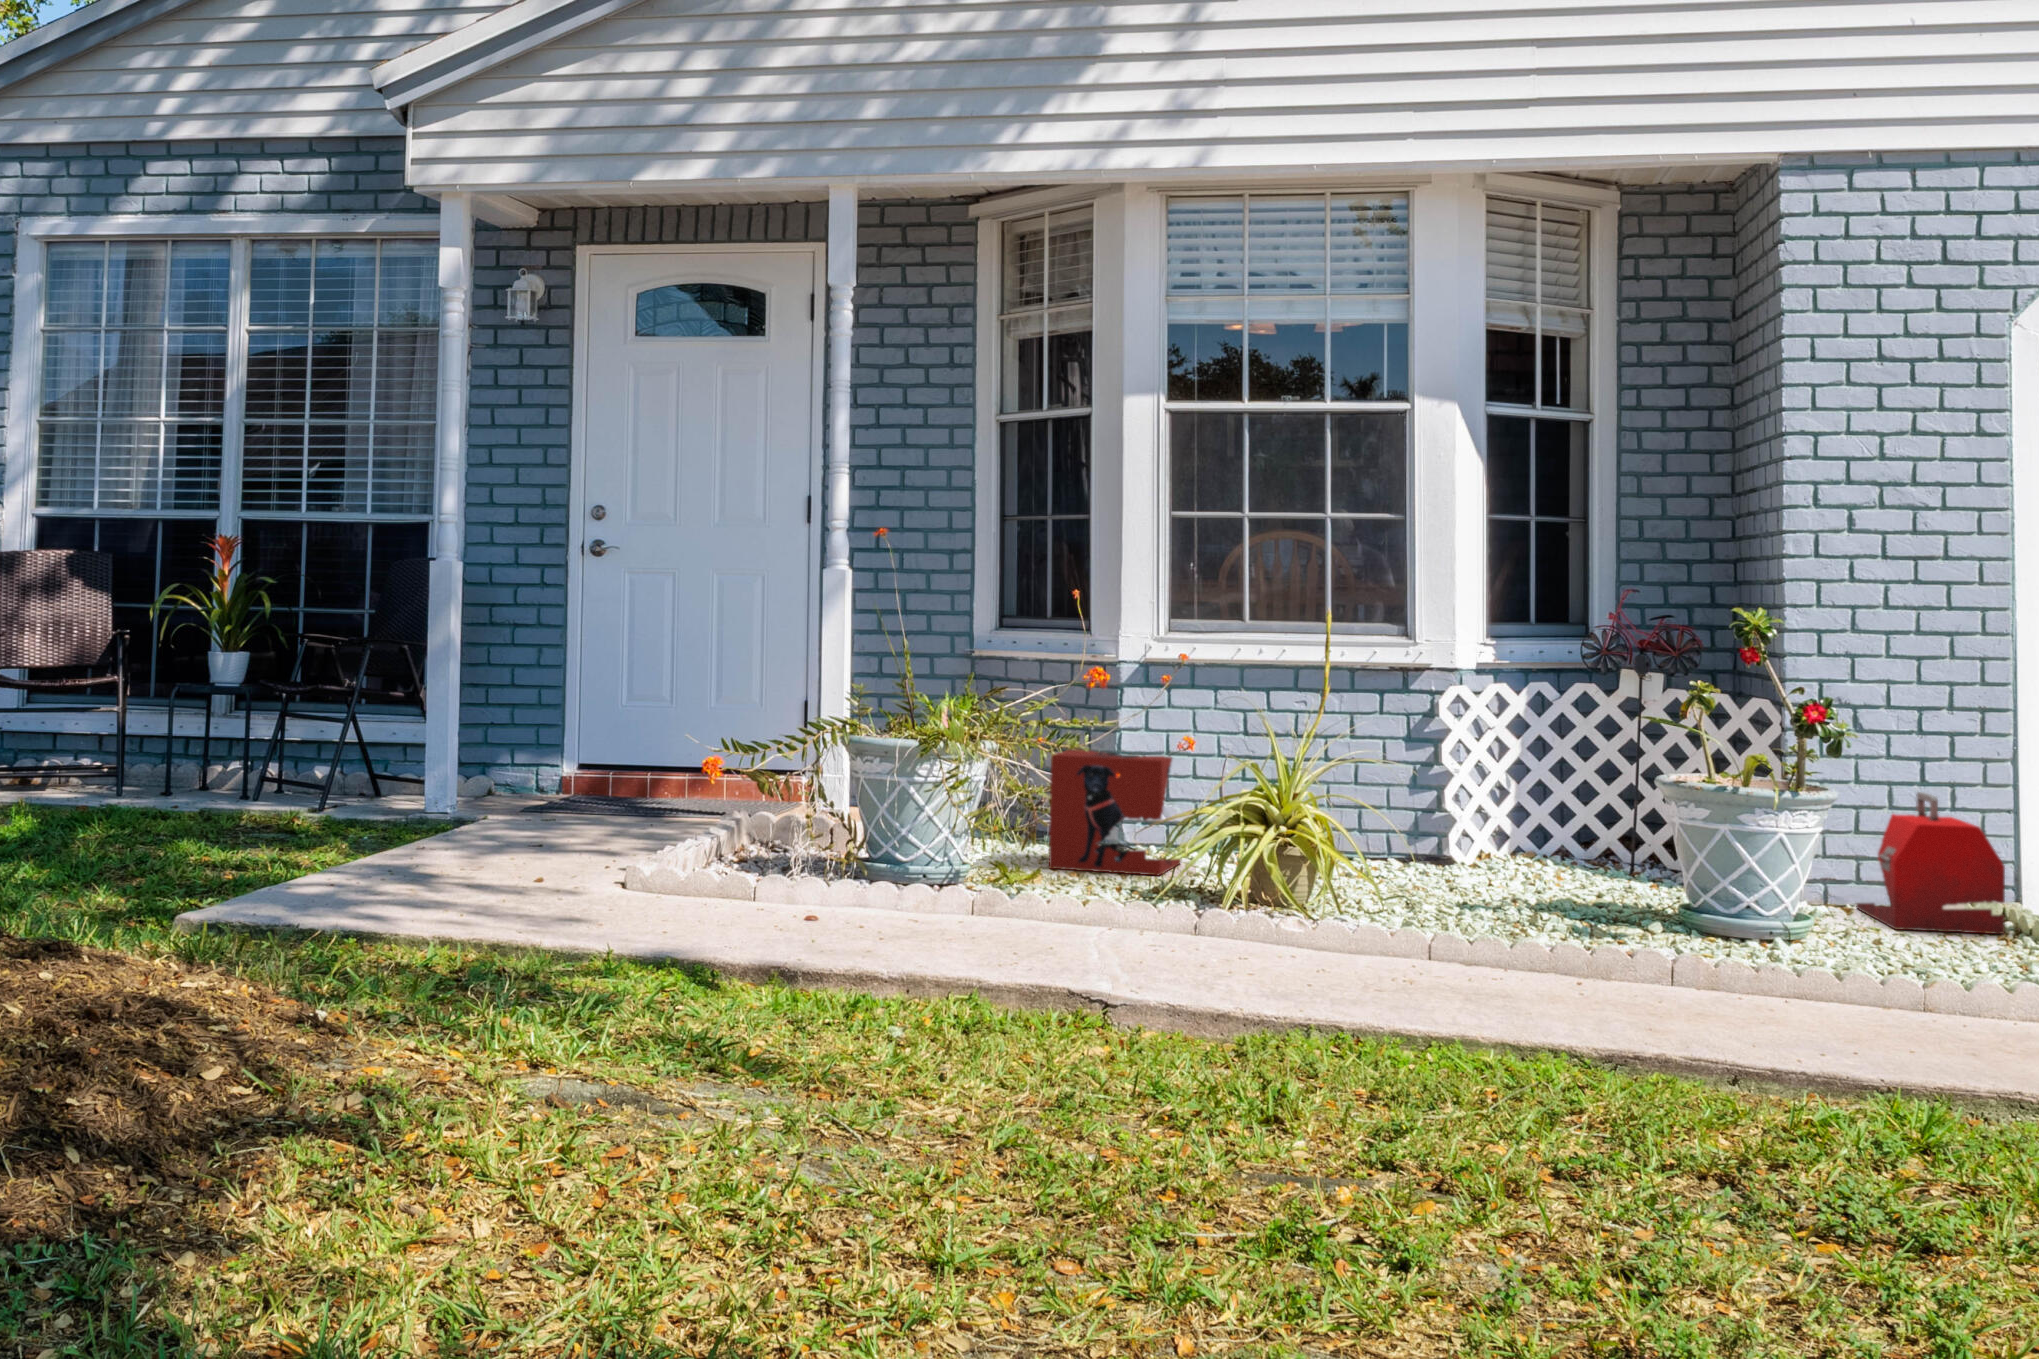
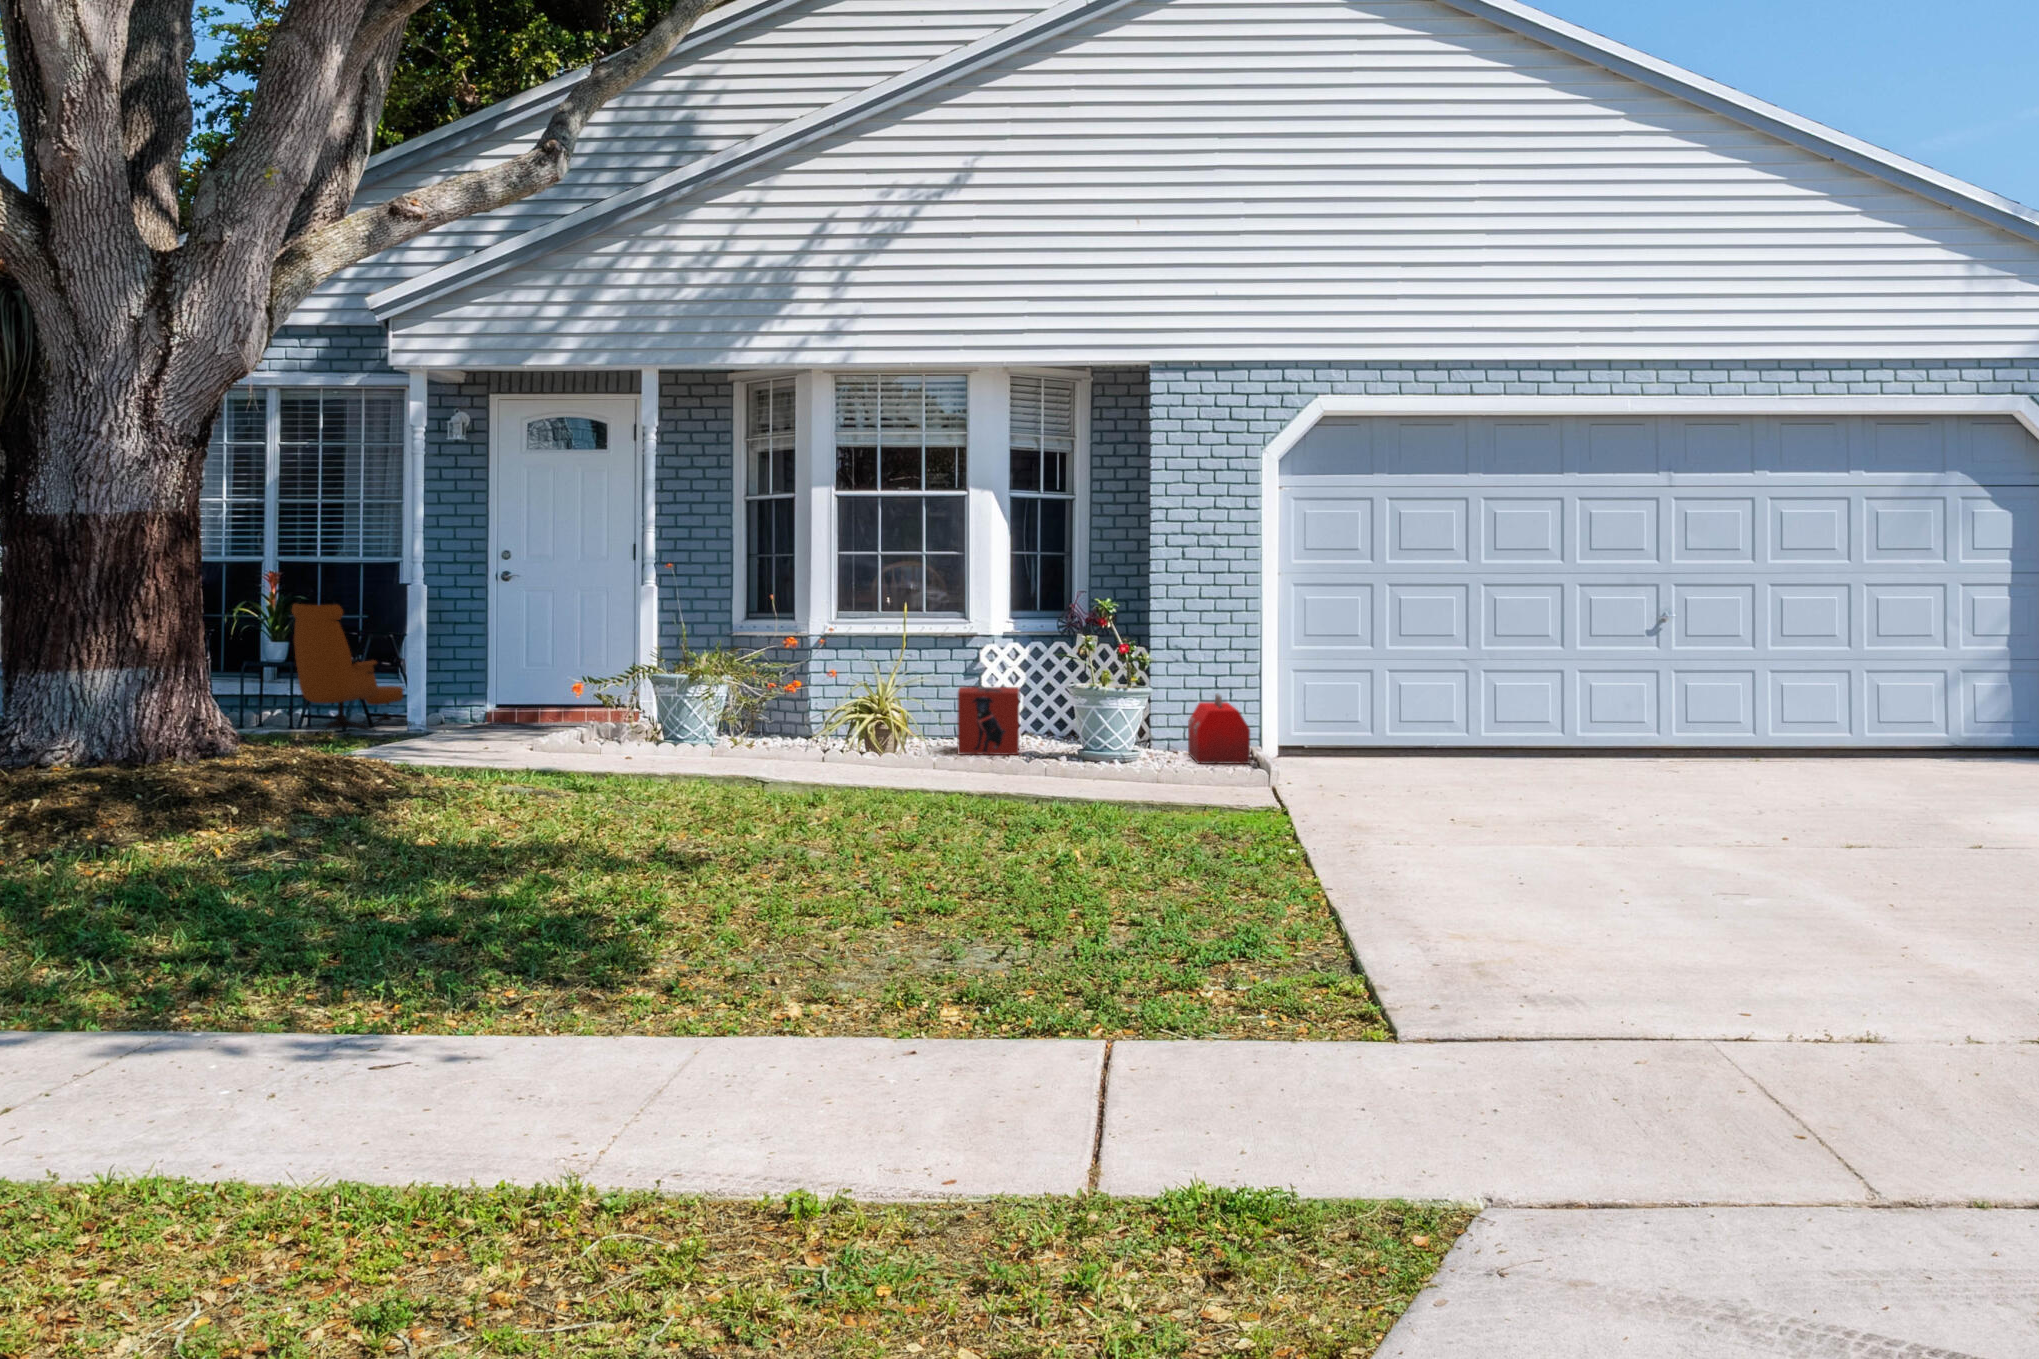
lounge chair: none [238,581,452,808] -> present [292,604,410,736]
storage box: present [1049,750,1181,875] -> present [957,687,1019,755]

